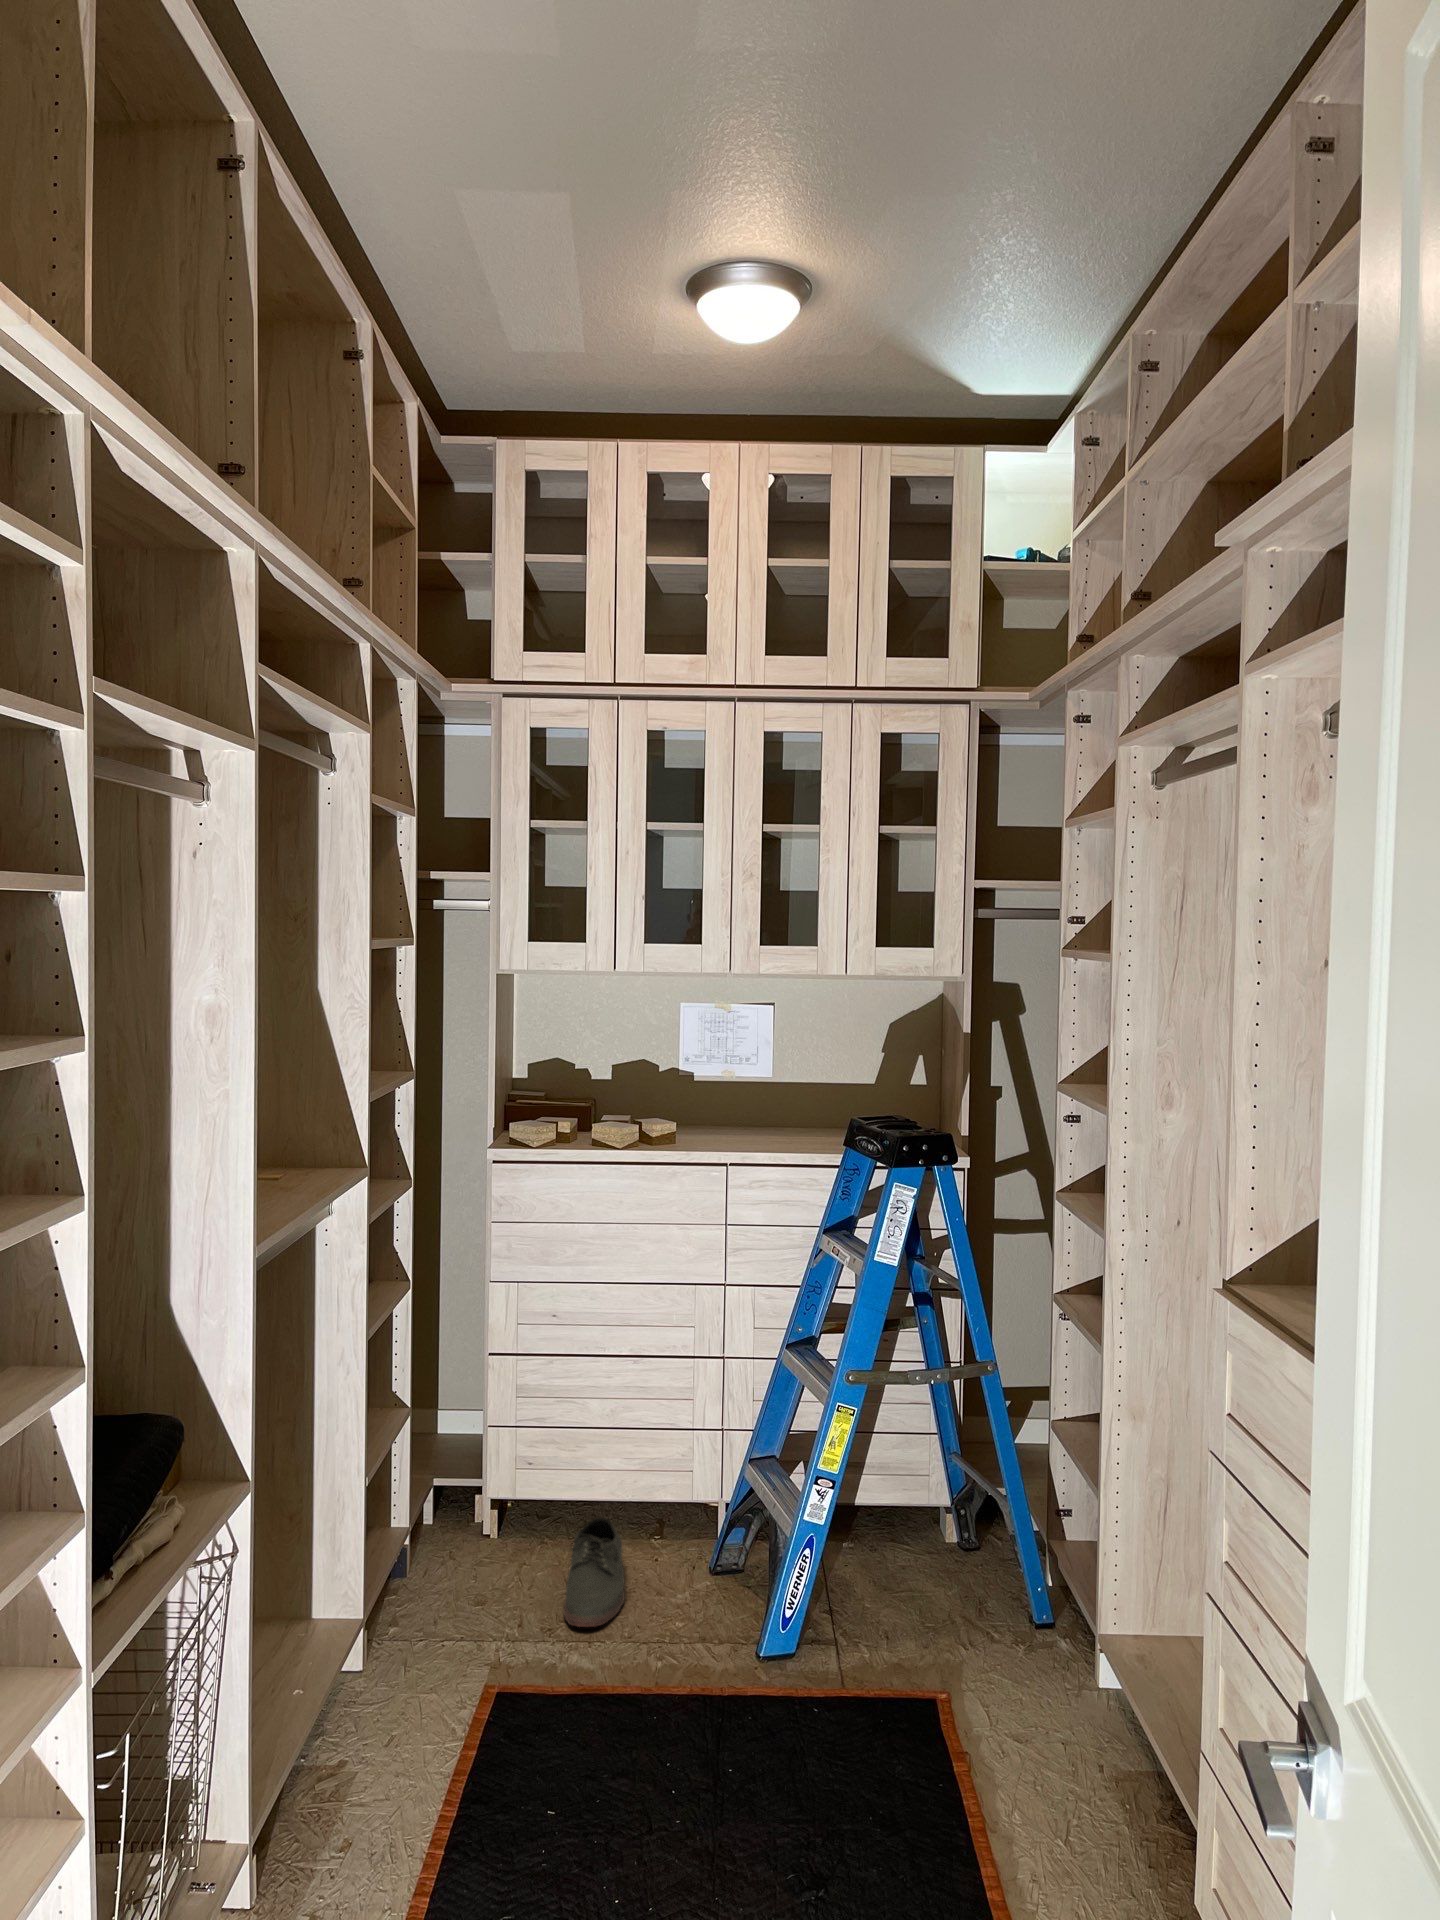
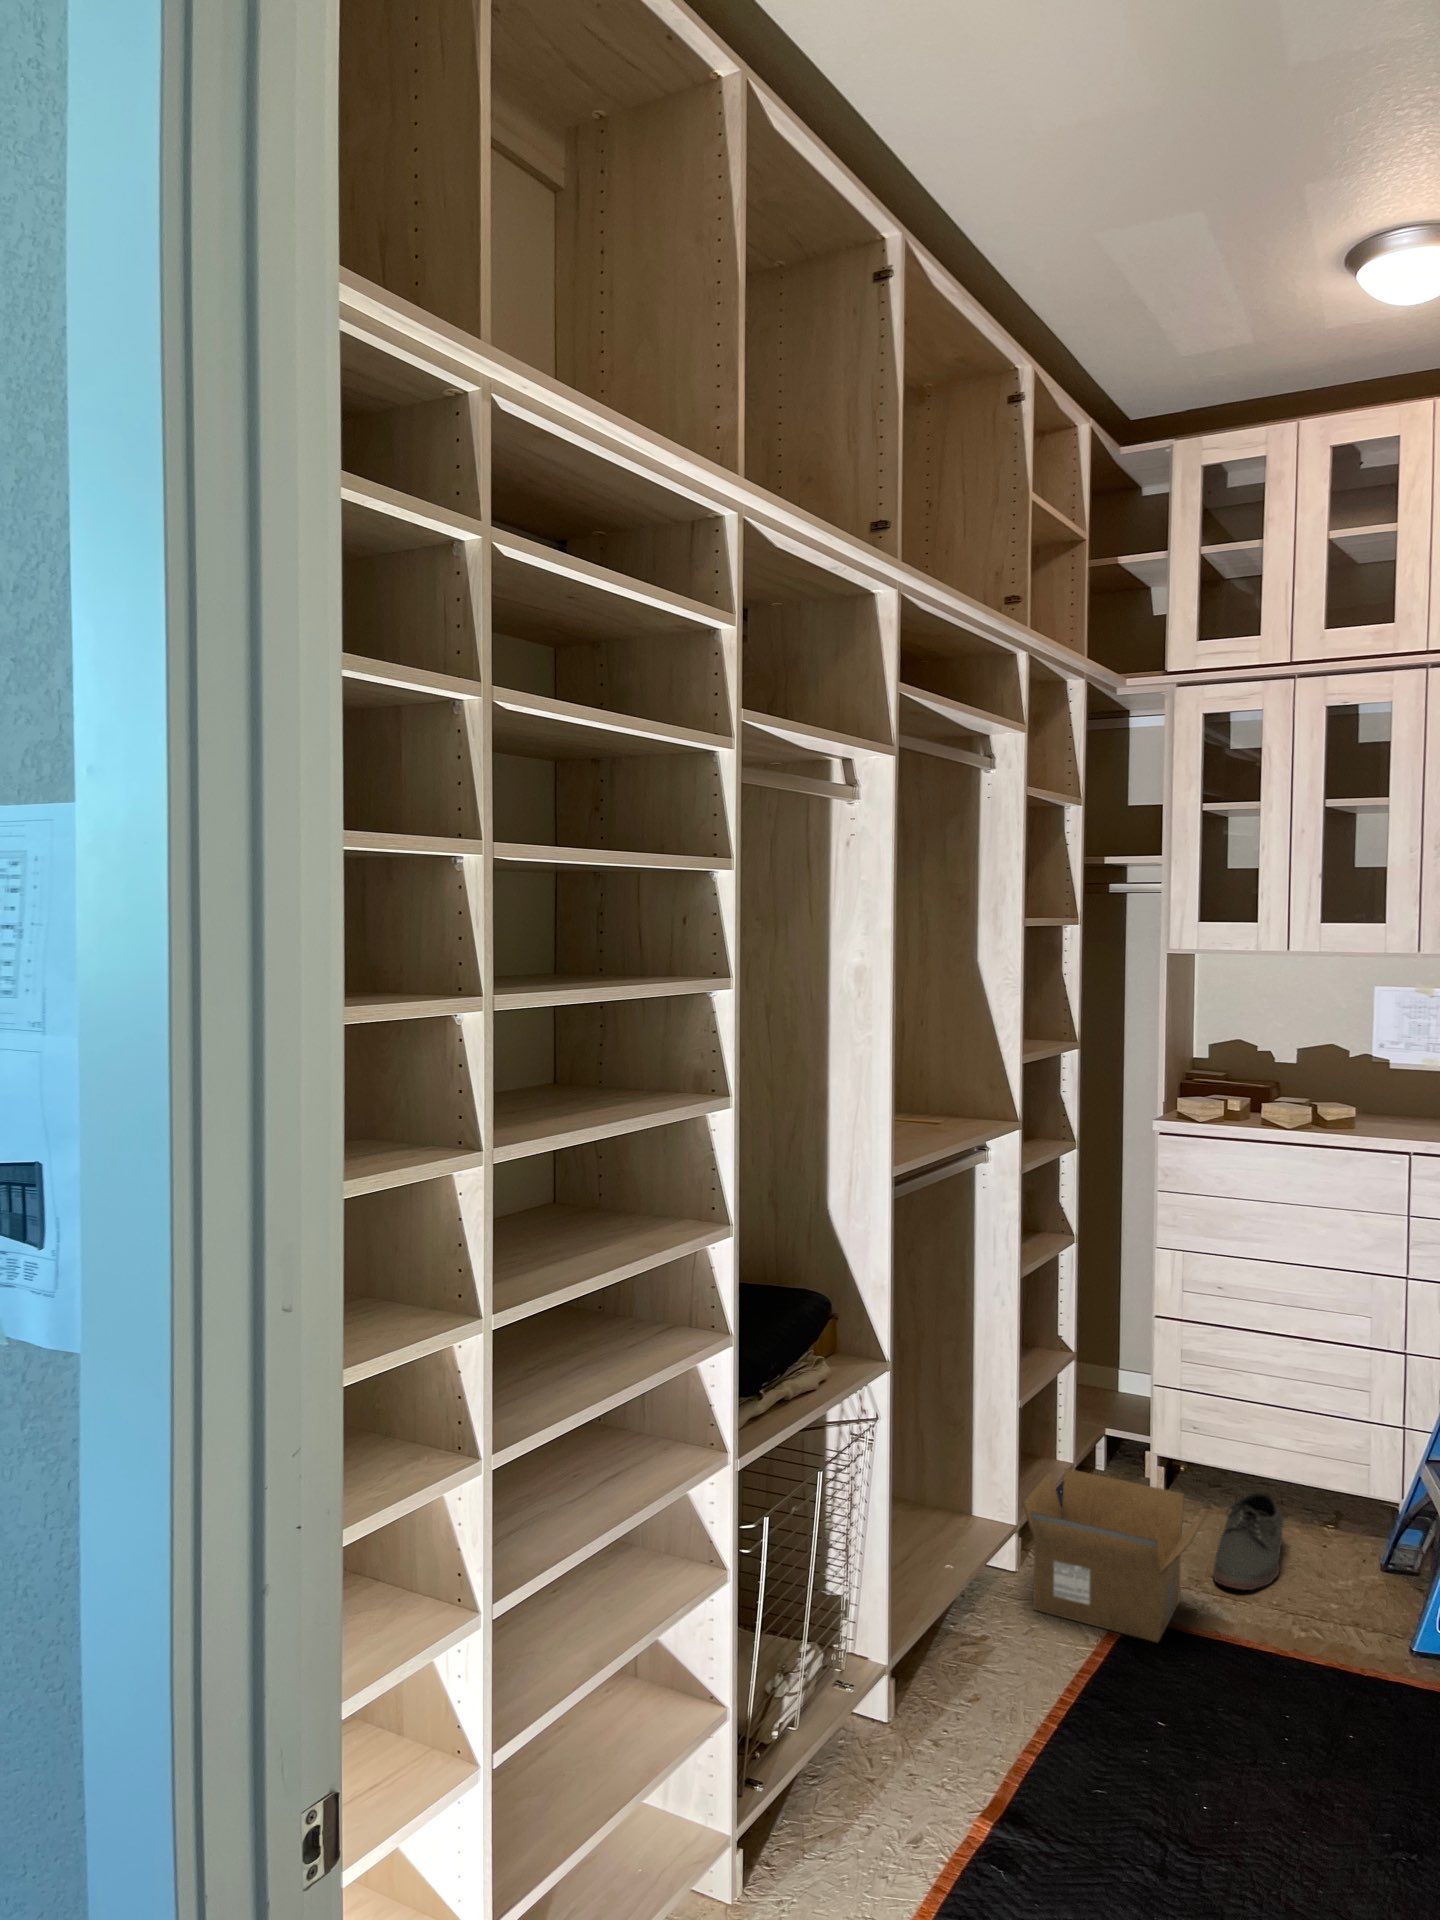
cardboard box: none [378,1541,569,1713] -> present [1023,1469,1209,1642]

